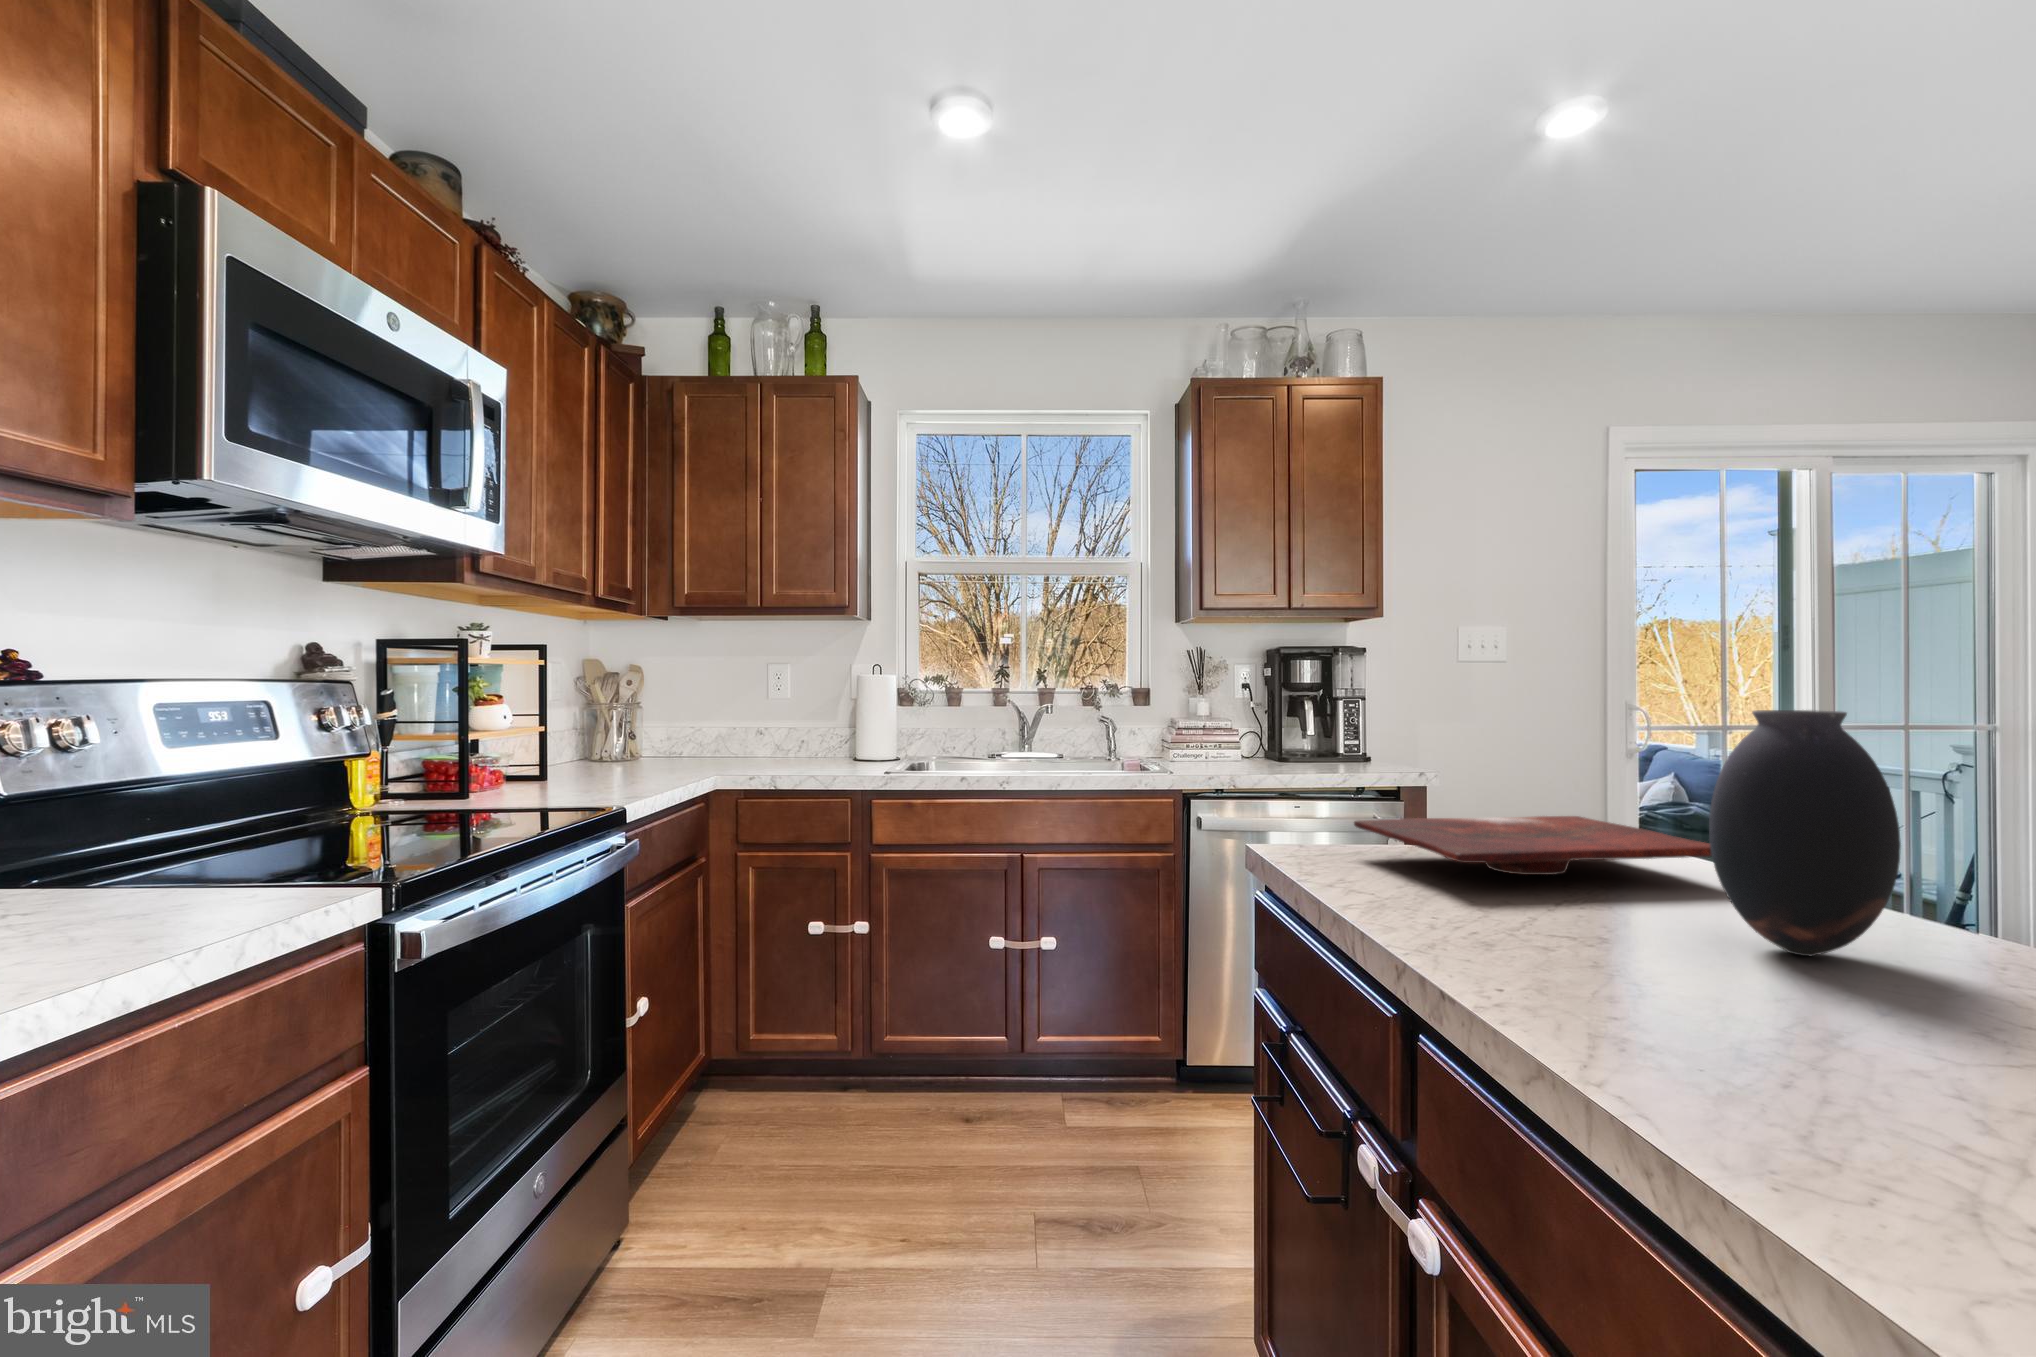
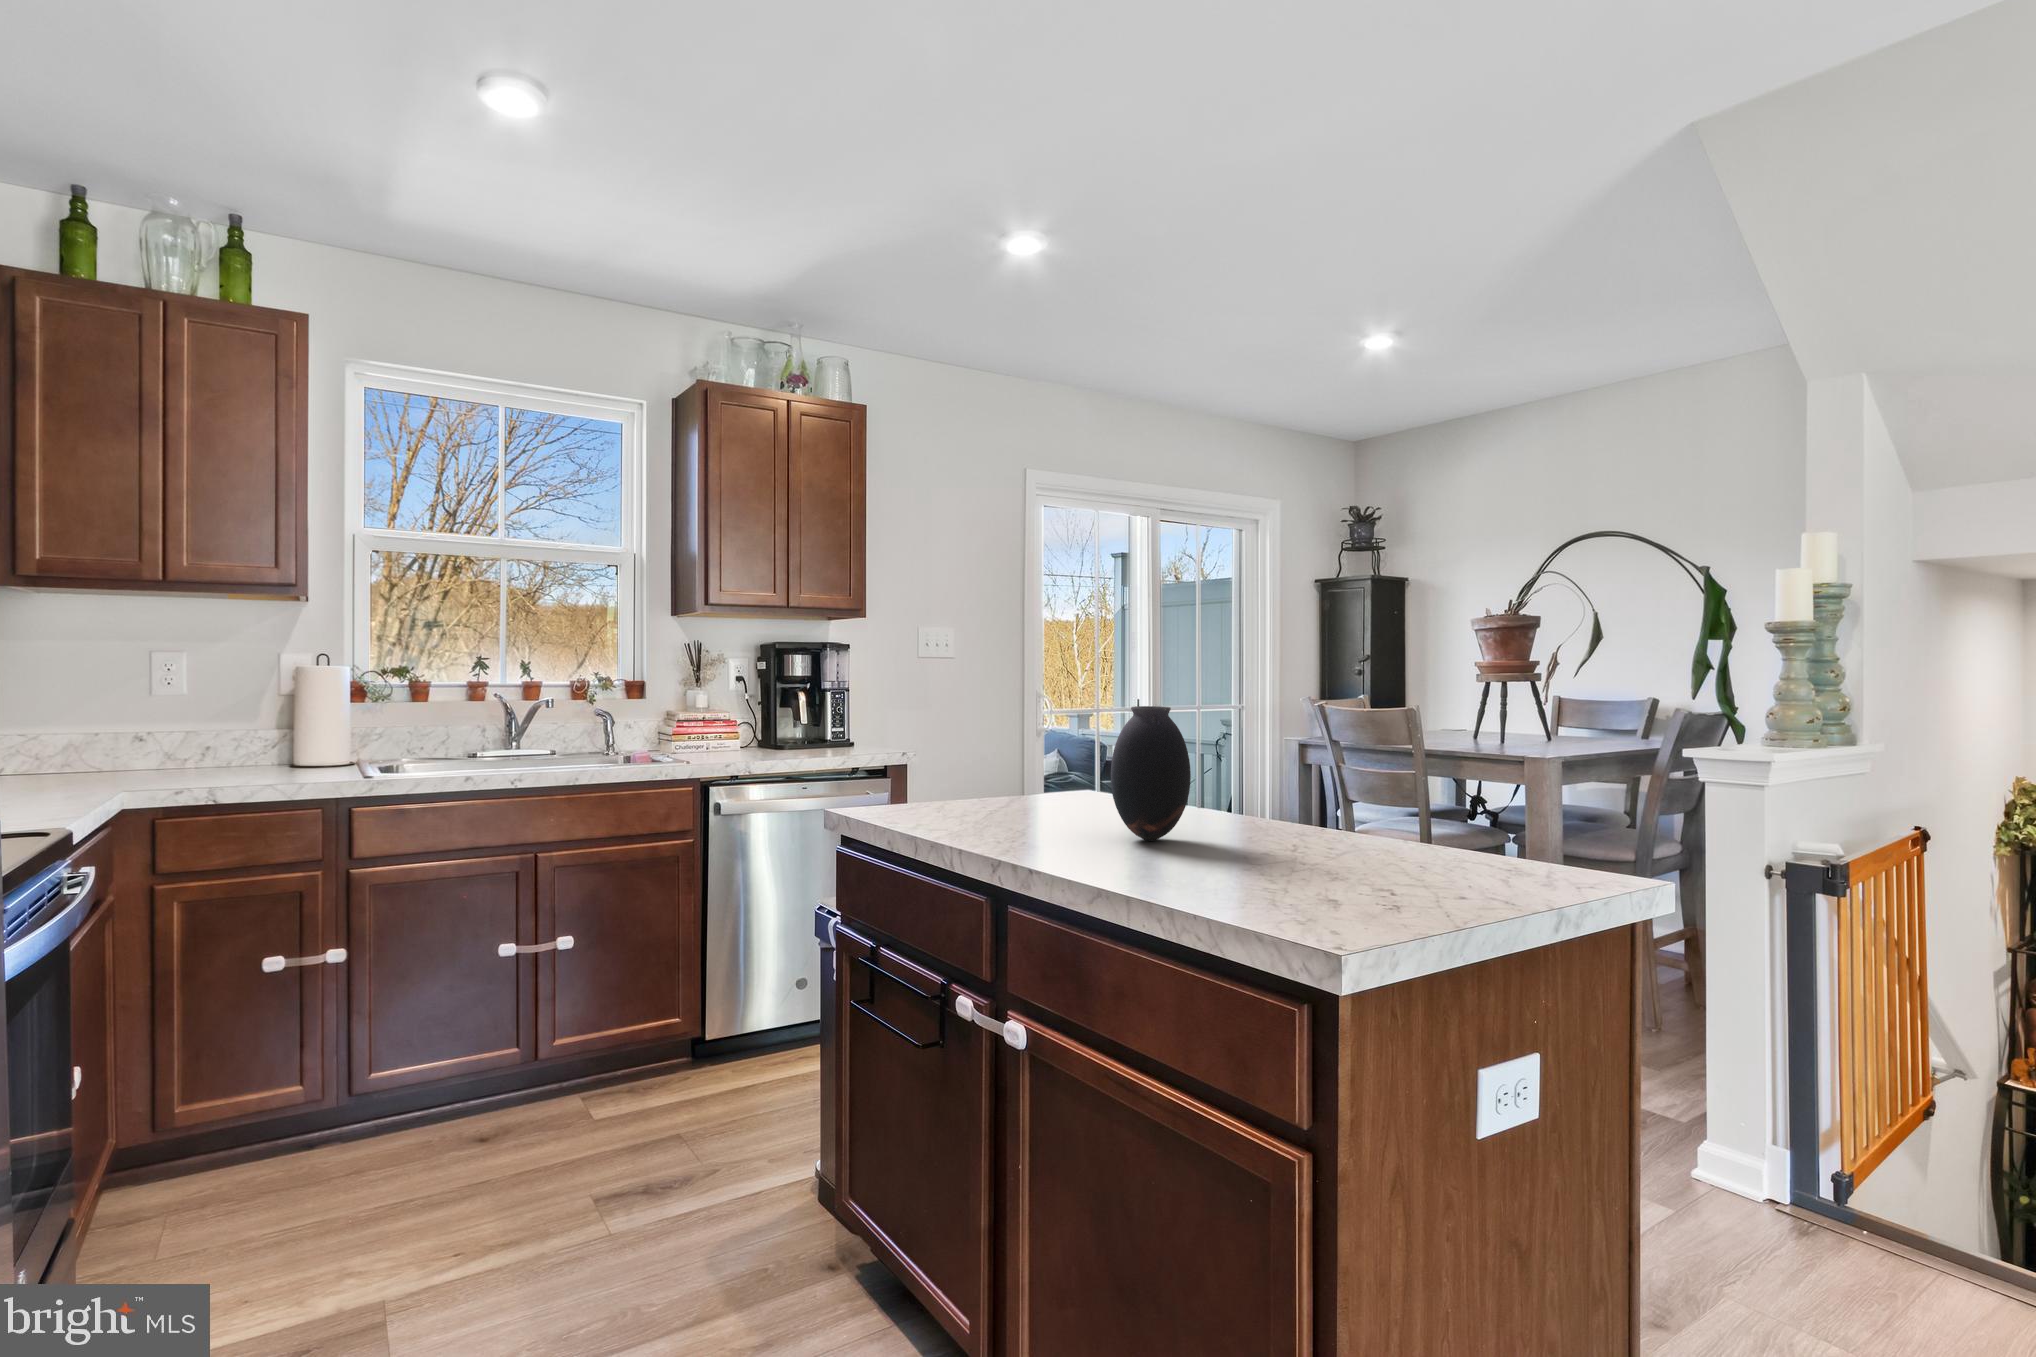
cutting board: present [1354,816,1711,875] -> none [894,776,1115,816]

